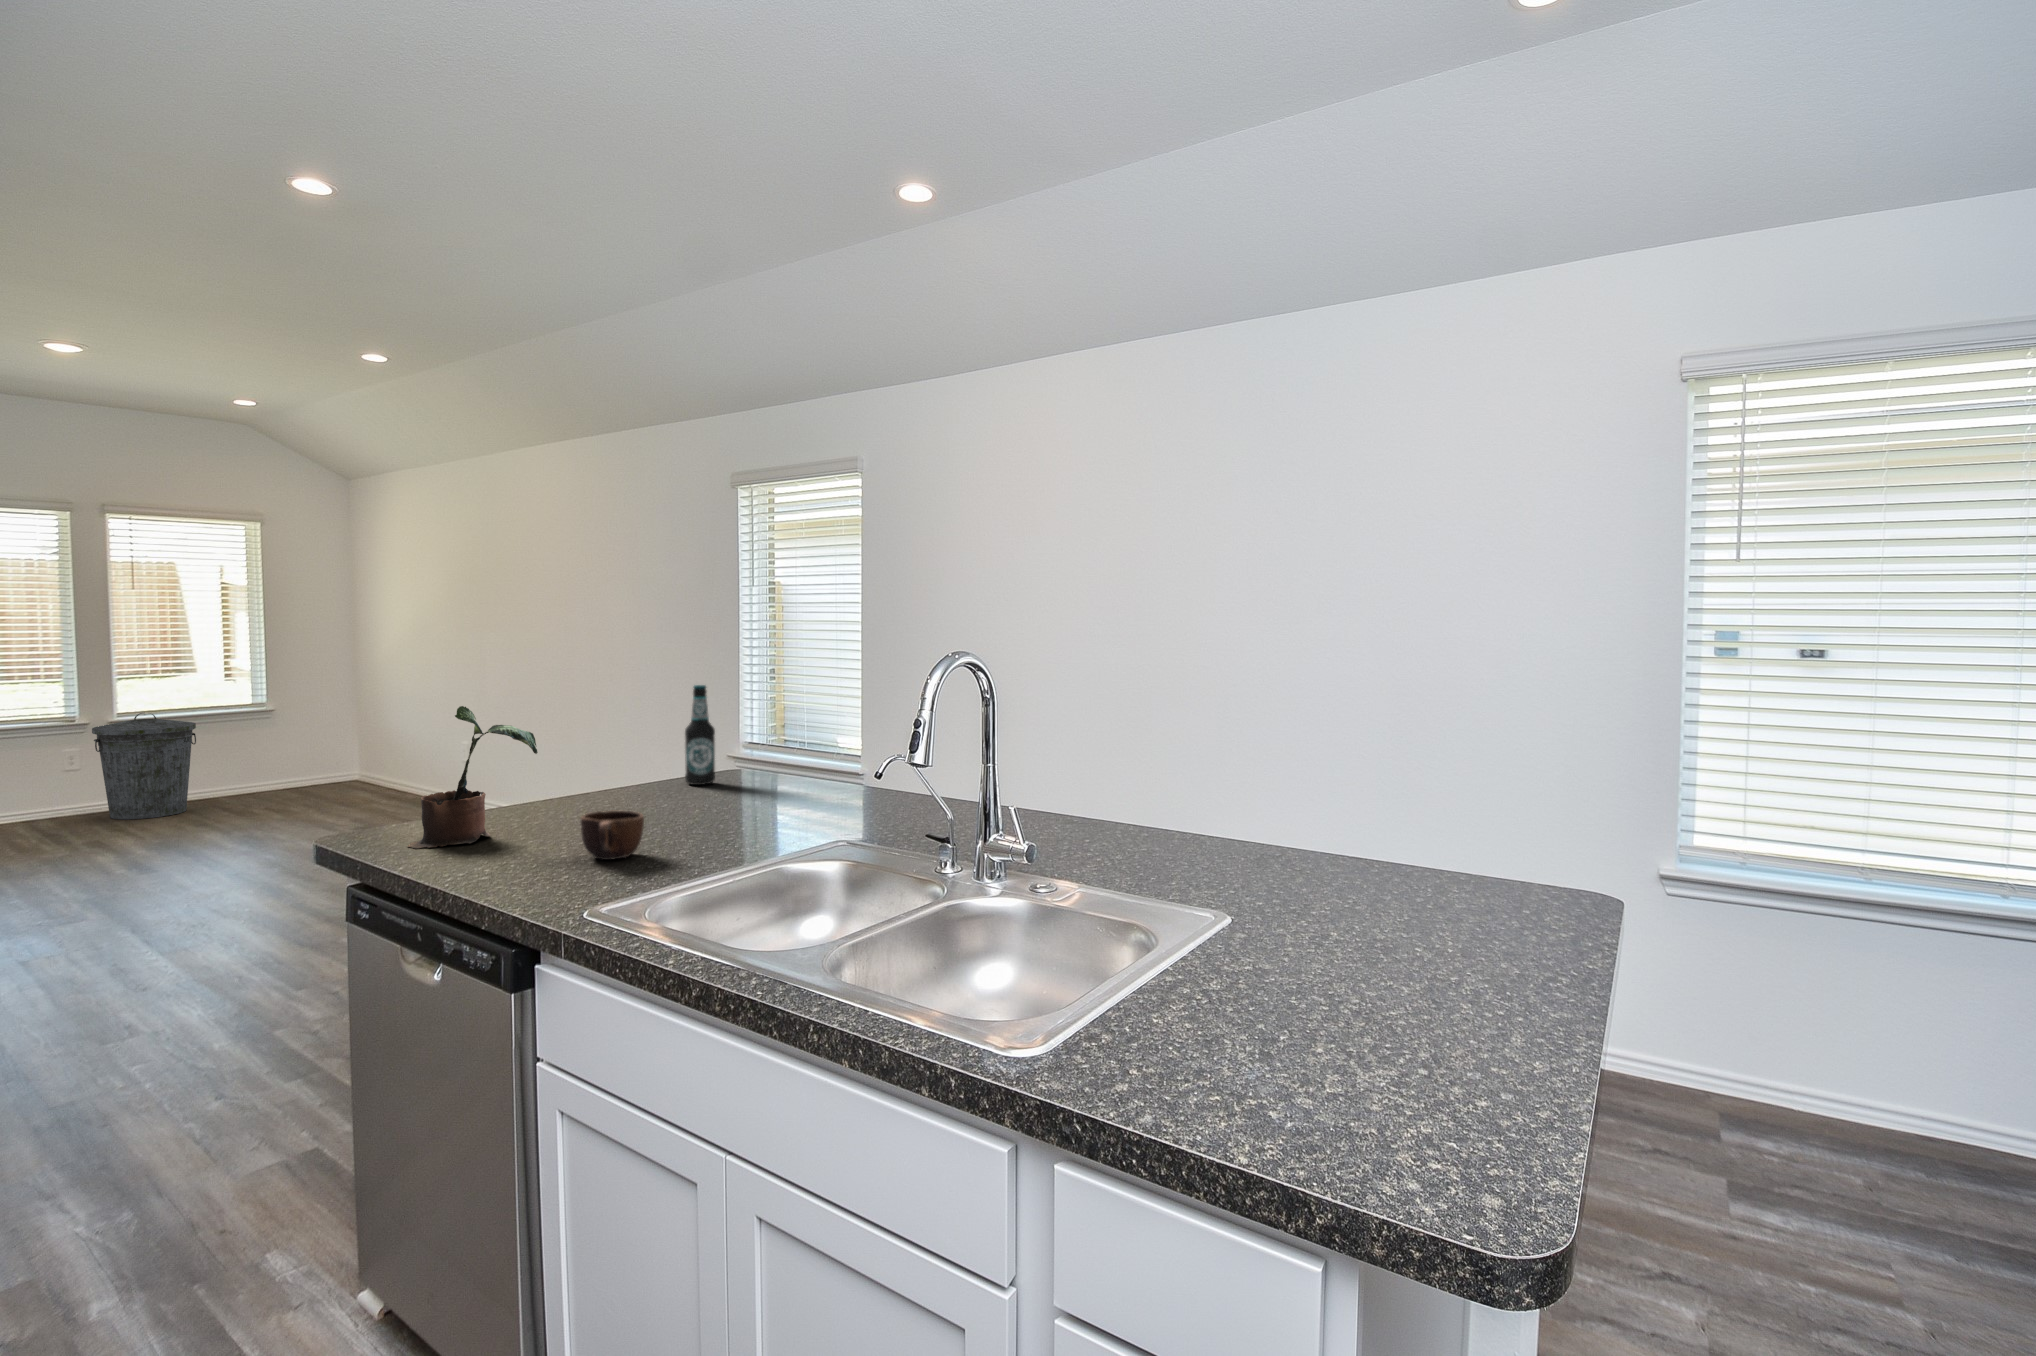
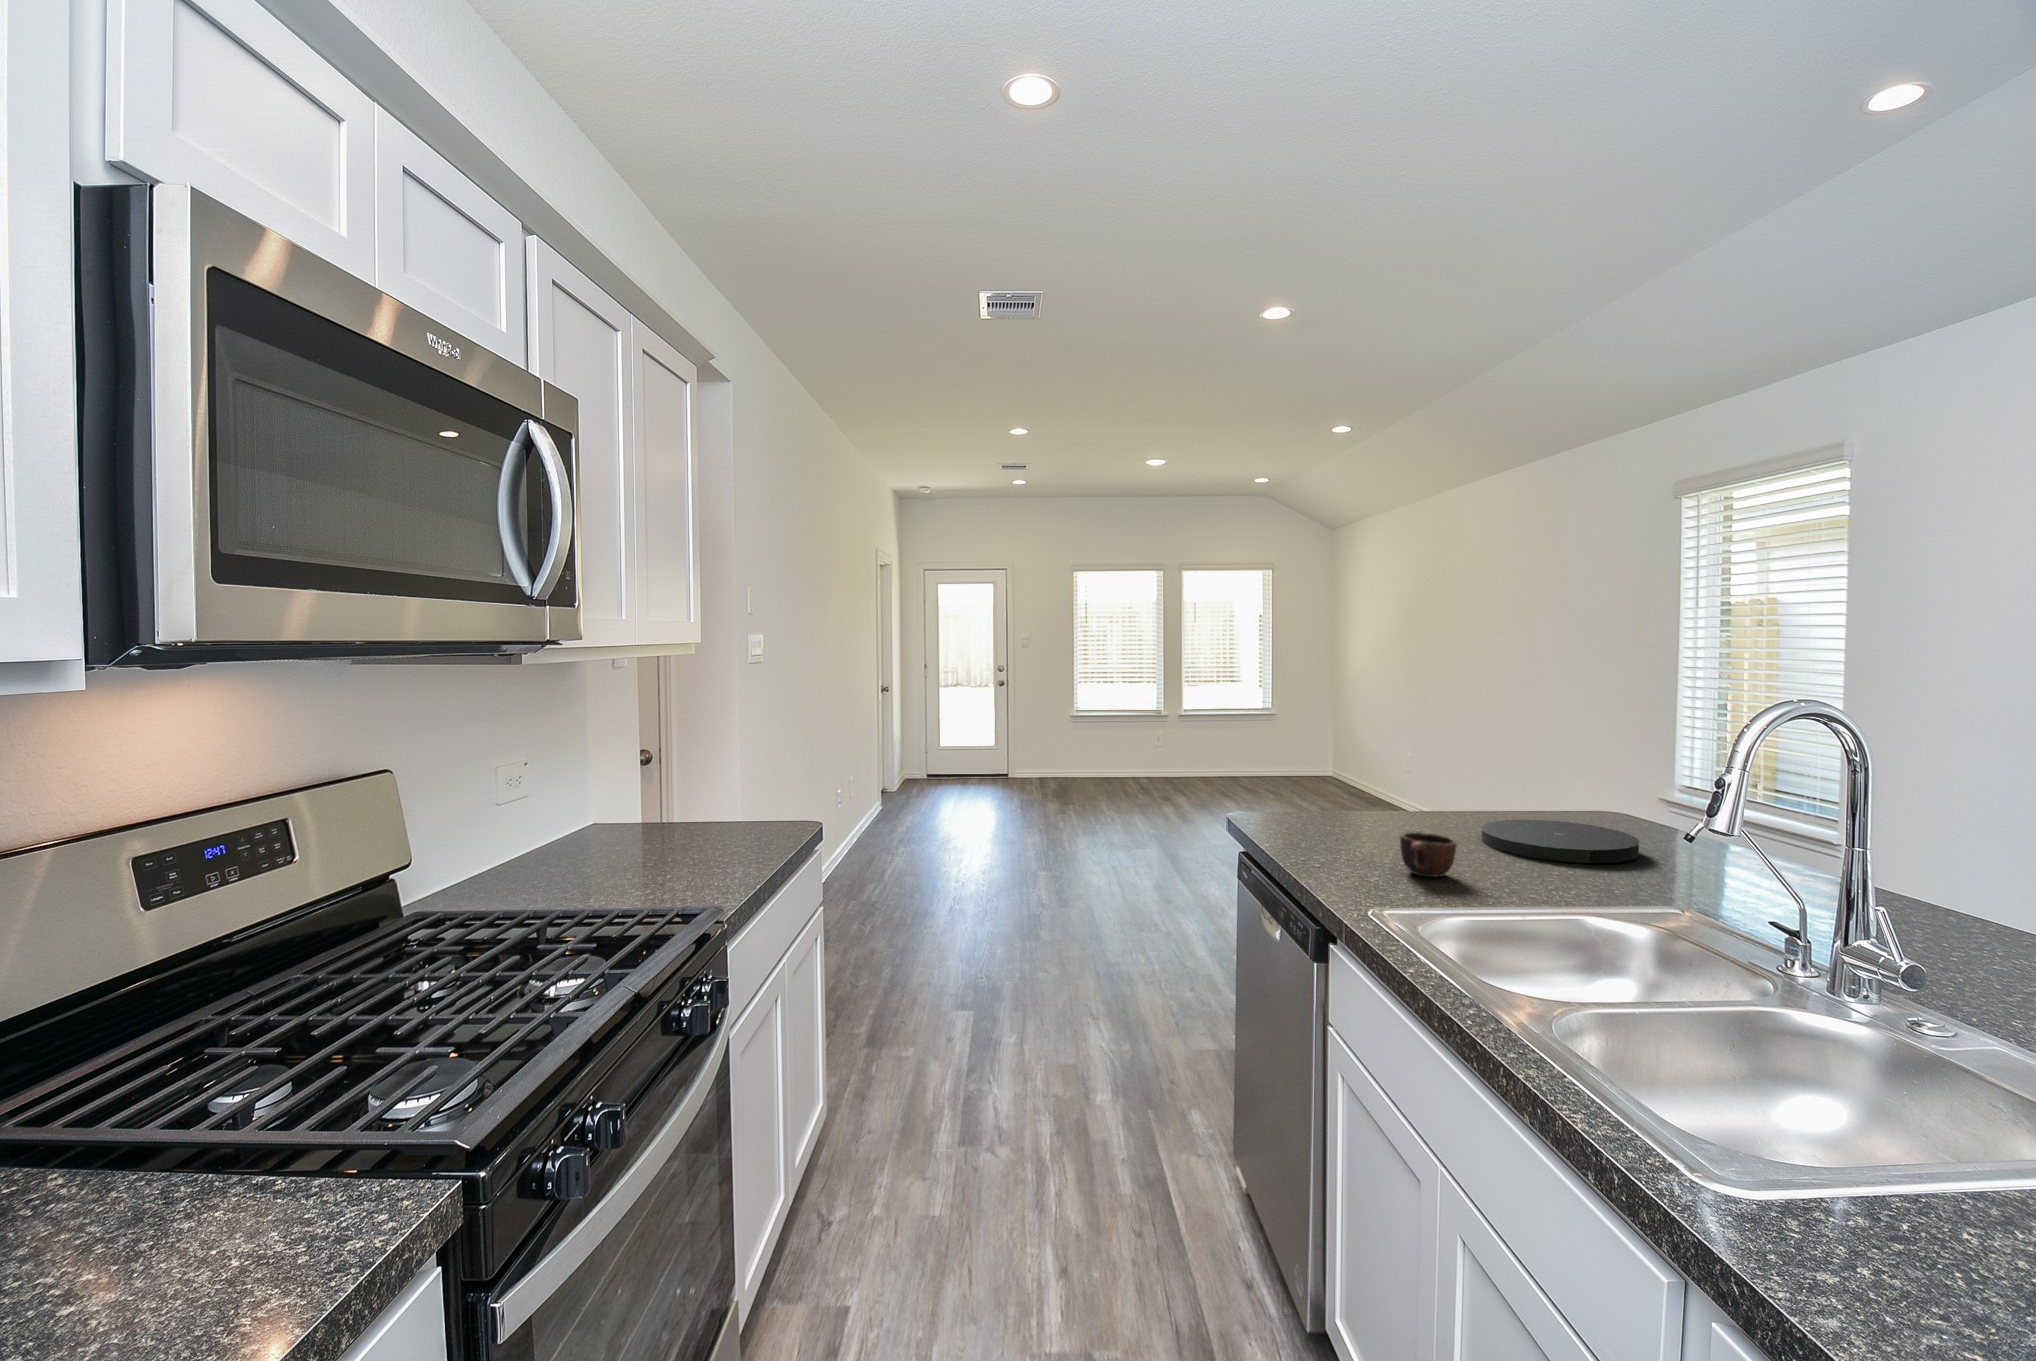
bottle: present [685,685,715,785] -> none [1545,723,1579,823]
potted plant: present [408,706,538,848] -> none [1285,732,1380,841]
trash can: present [92,713,196,819] -> none [1183,712,1236,785]
plate: none [641,782,783,821] -> present [1481,820,1639,863]

